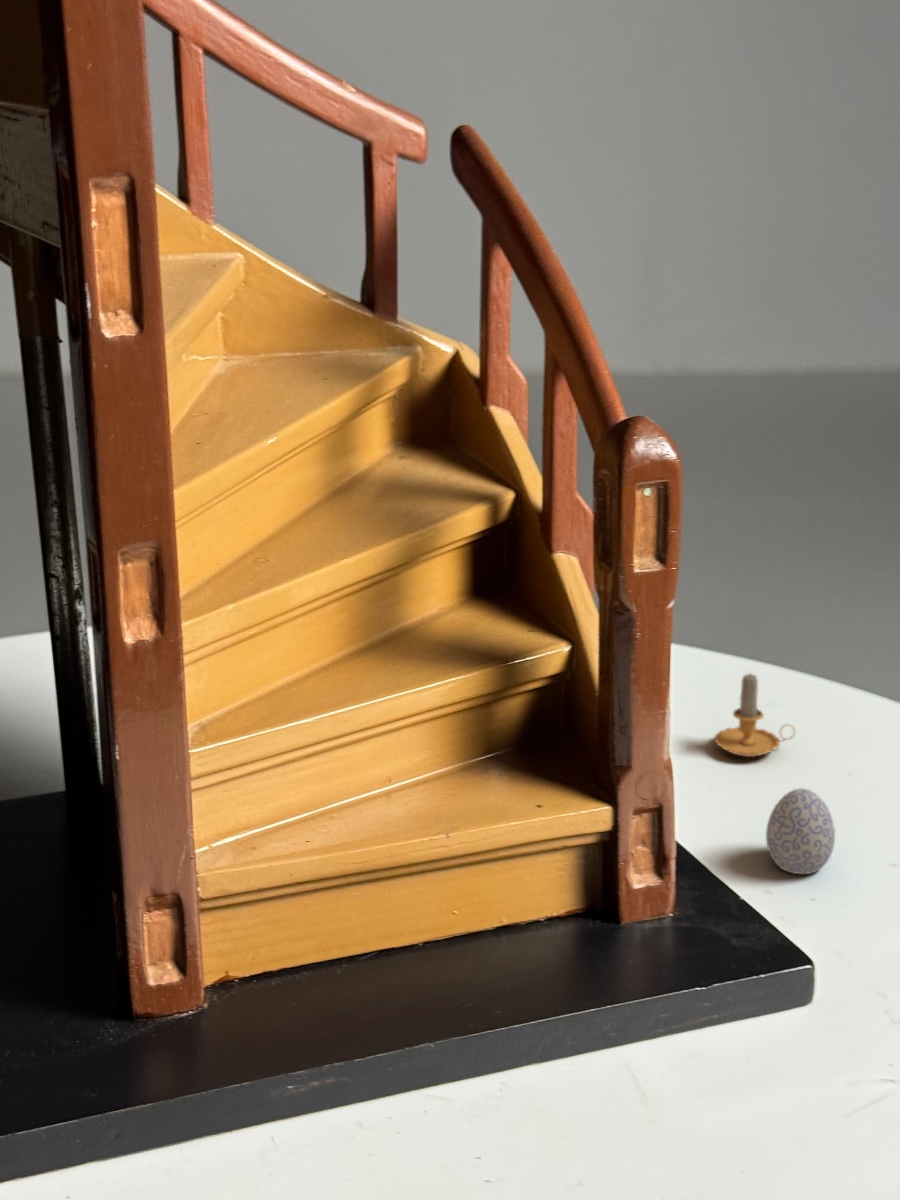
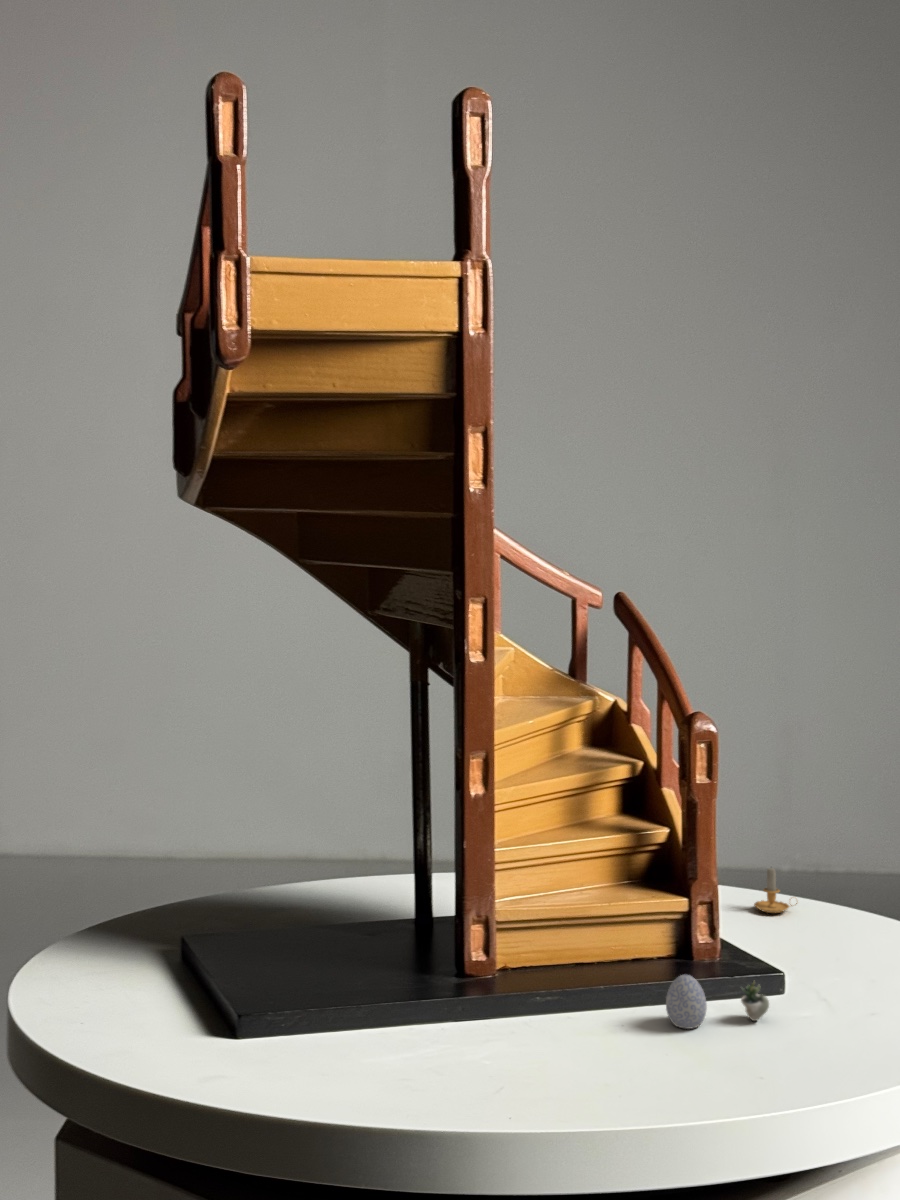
decorative egg: present [766,789,835,874] -> present [666,974,707,1029]
succulent plant: none [729,1016,825,1094] -> present [741,982,769,1021]

